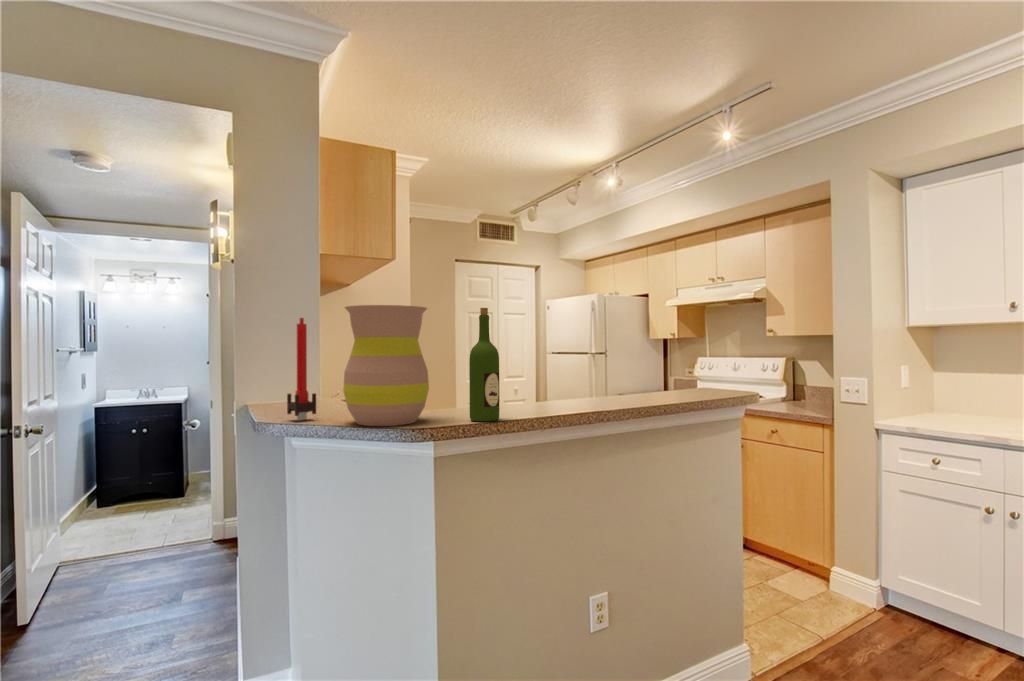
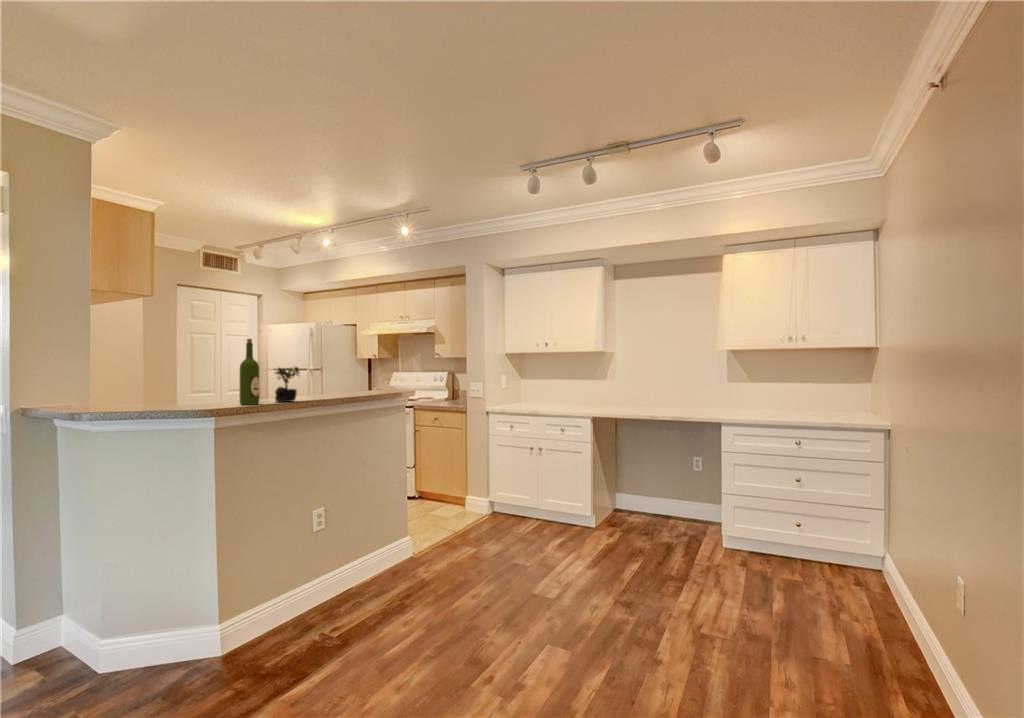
vase: present [343,305,429,426] -> none [151,336,212,409]
candle: present [287,318,316,420] -> none [99,342,124,410]
succulent plant: none [523,352,569,417] -> present [275,367,299,402]

